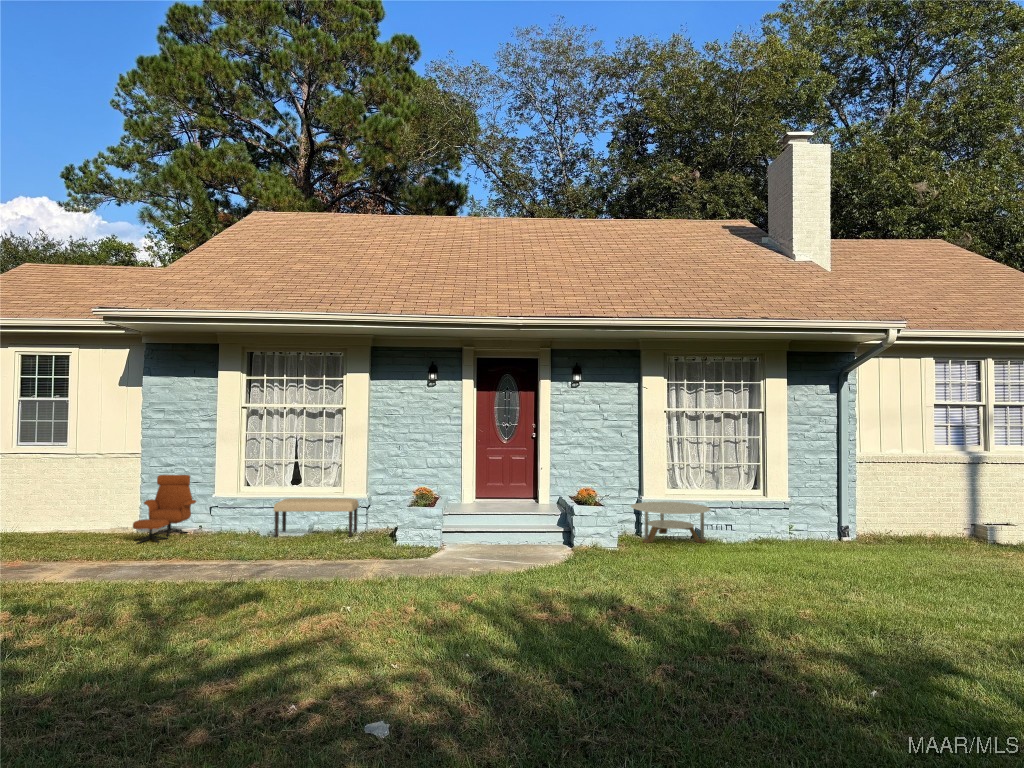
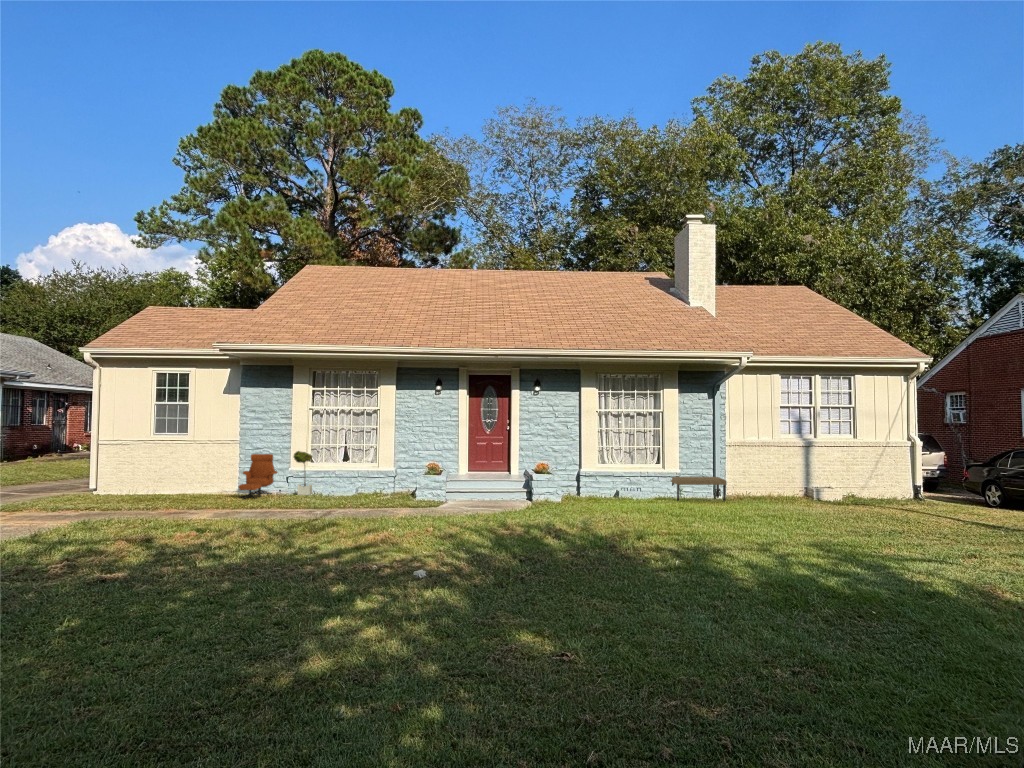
potted tree: none [218,470,247,536] -> present [294,451,312,495]
bench: present [274,498,359,537] -> present [671,476,727,501]
round table: present [631,502,710,543] -> none [572,473,624,499]

